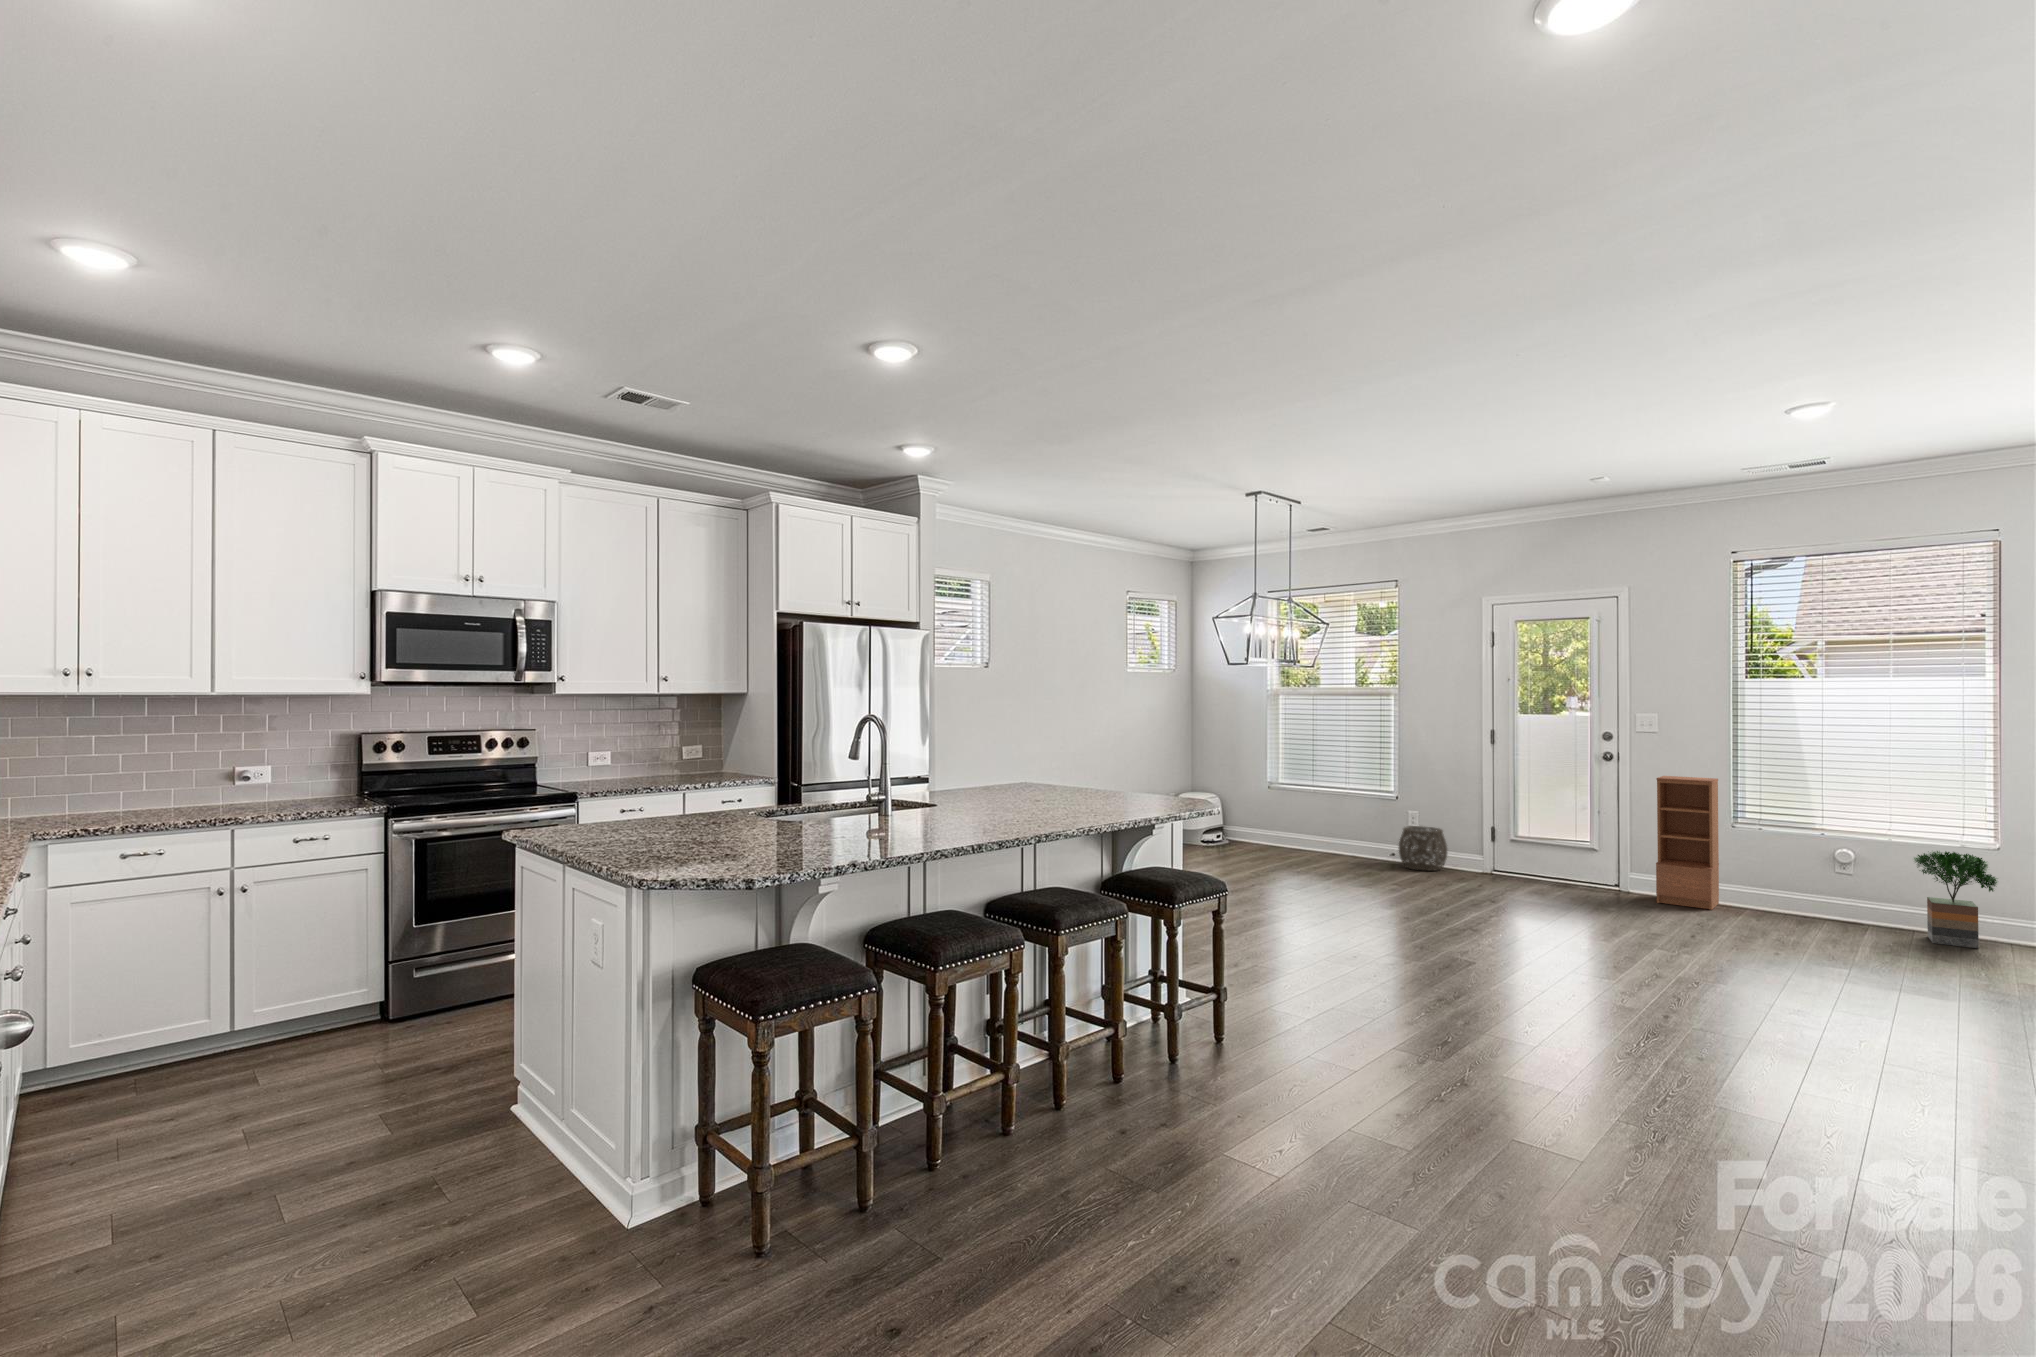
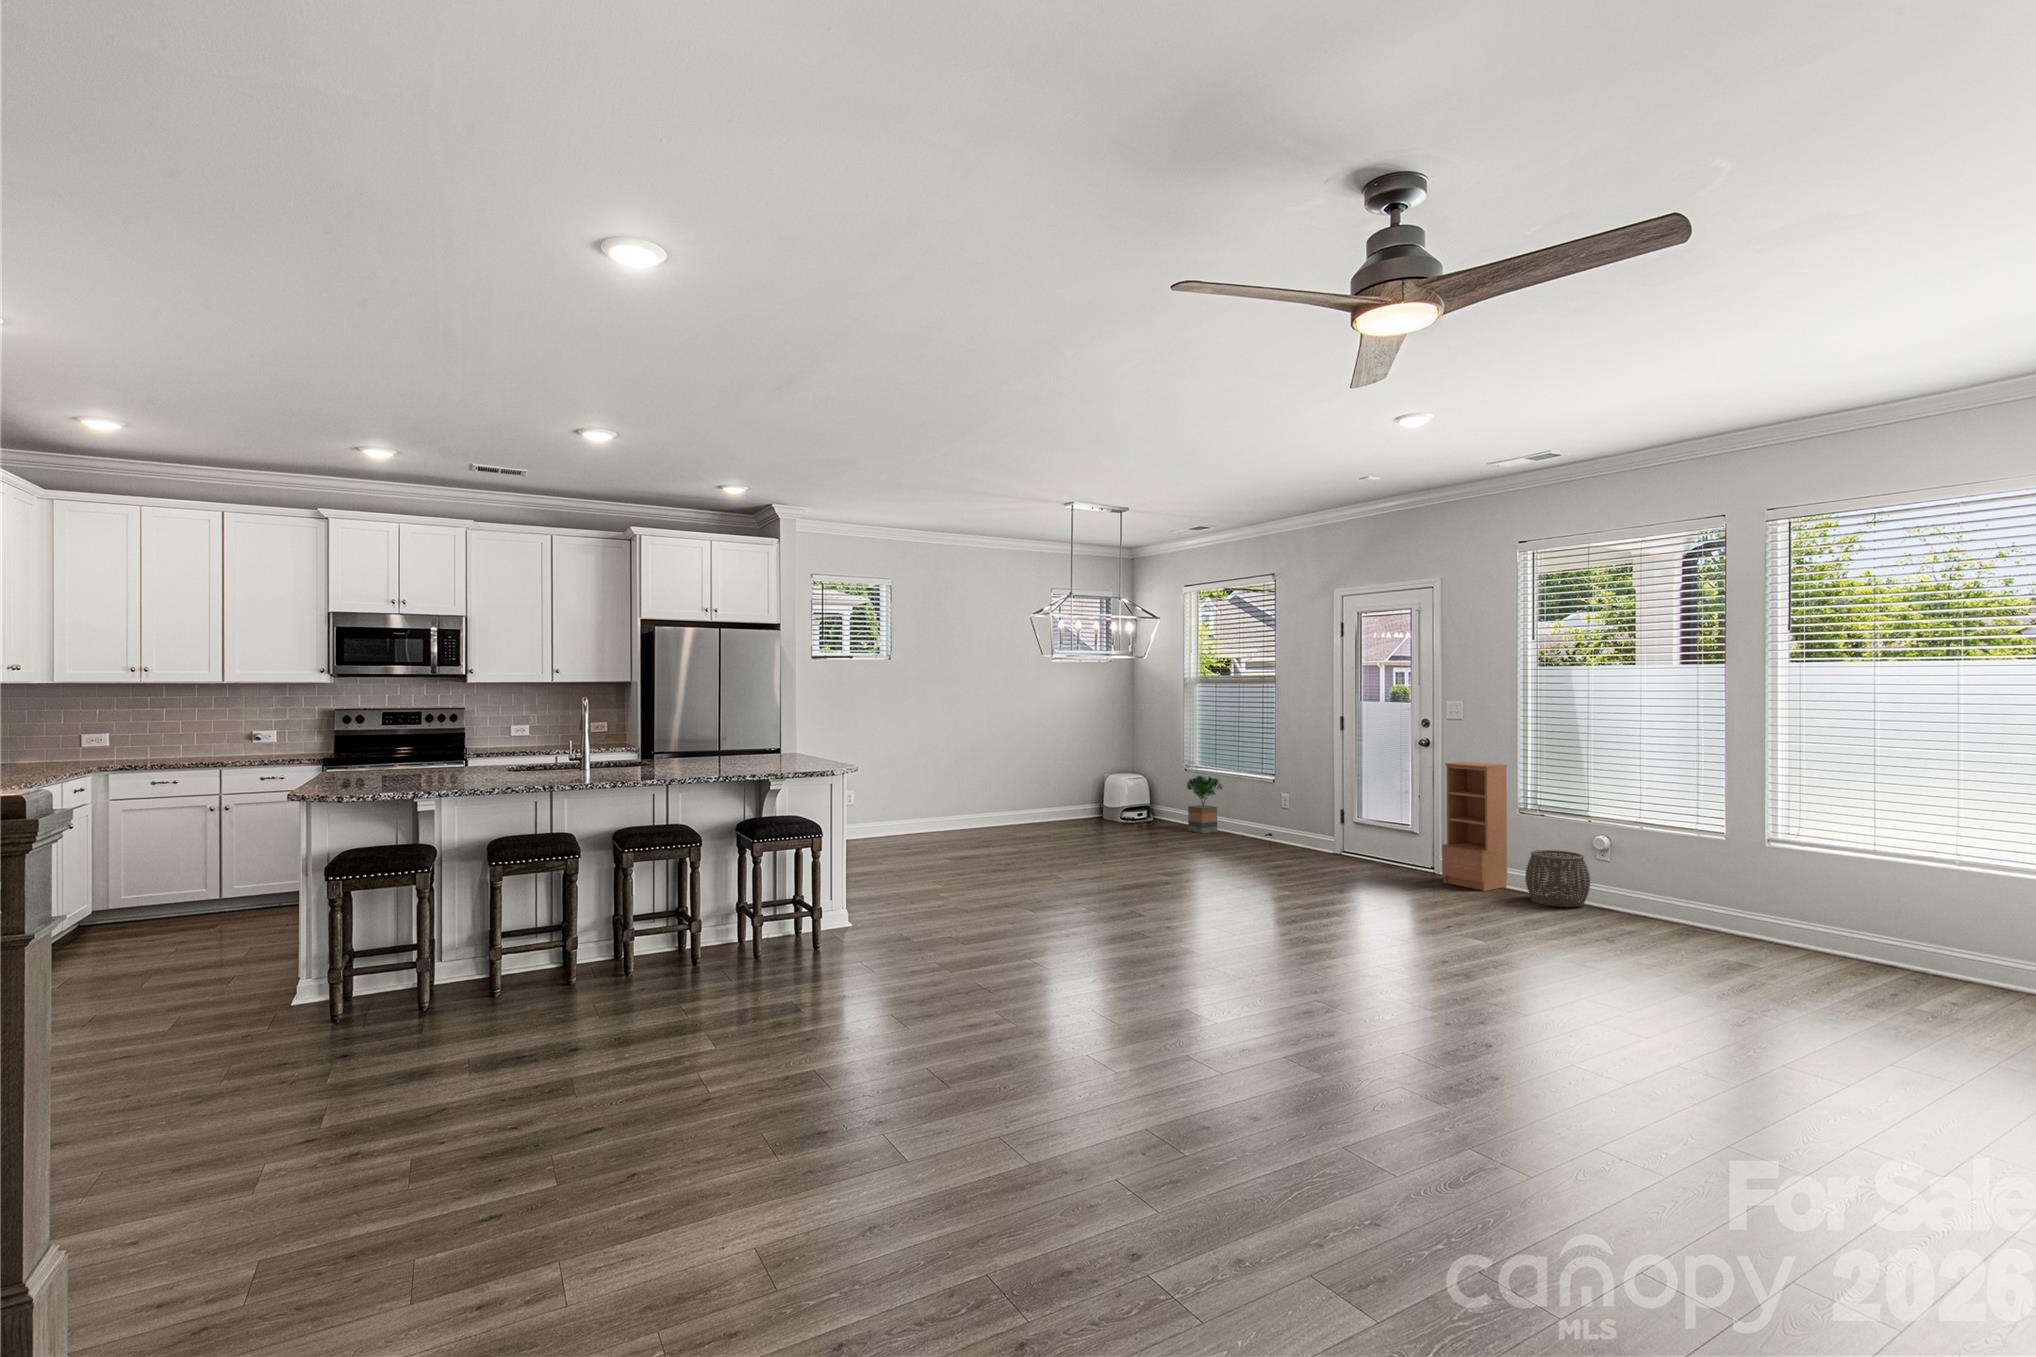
woven basket: present [1399,826,1447,871] -> present [1525,850,1591,908]
potted tree: present [1914,851,1997,948] -> present [1187,776,1222,833]

